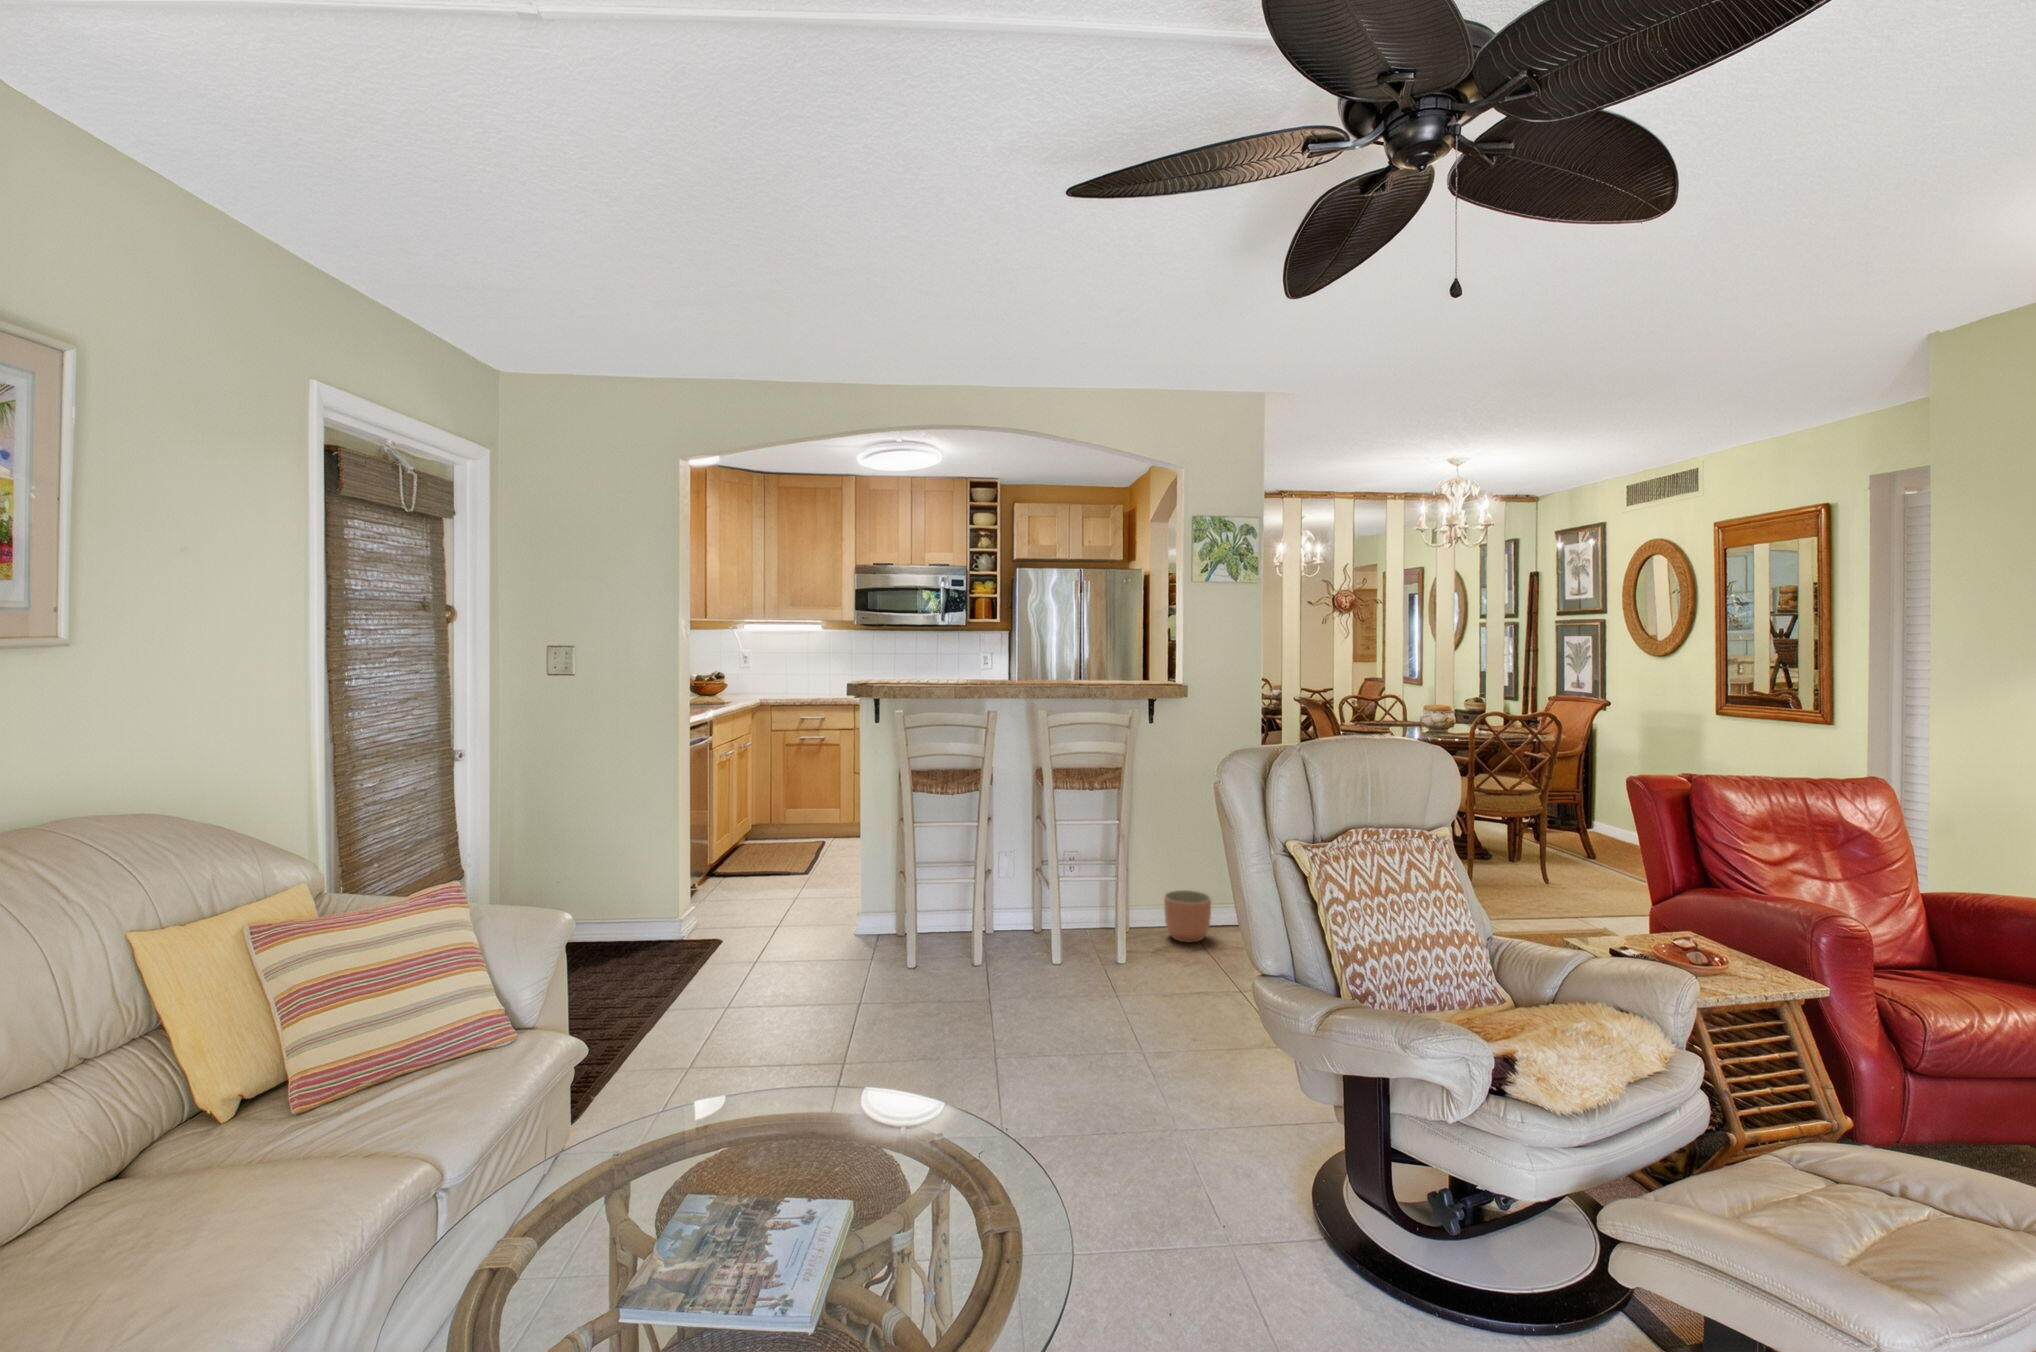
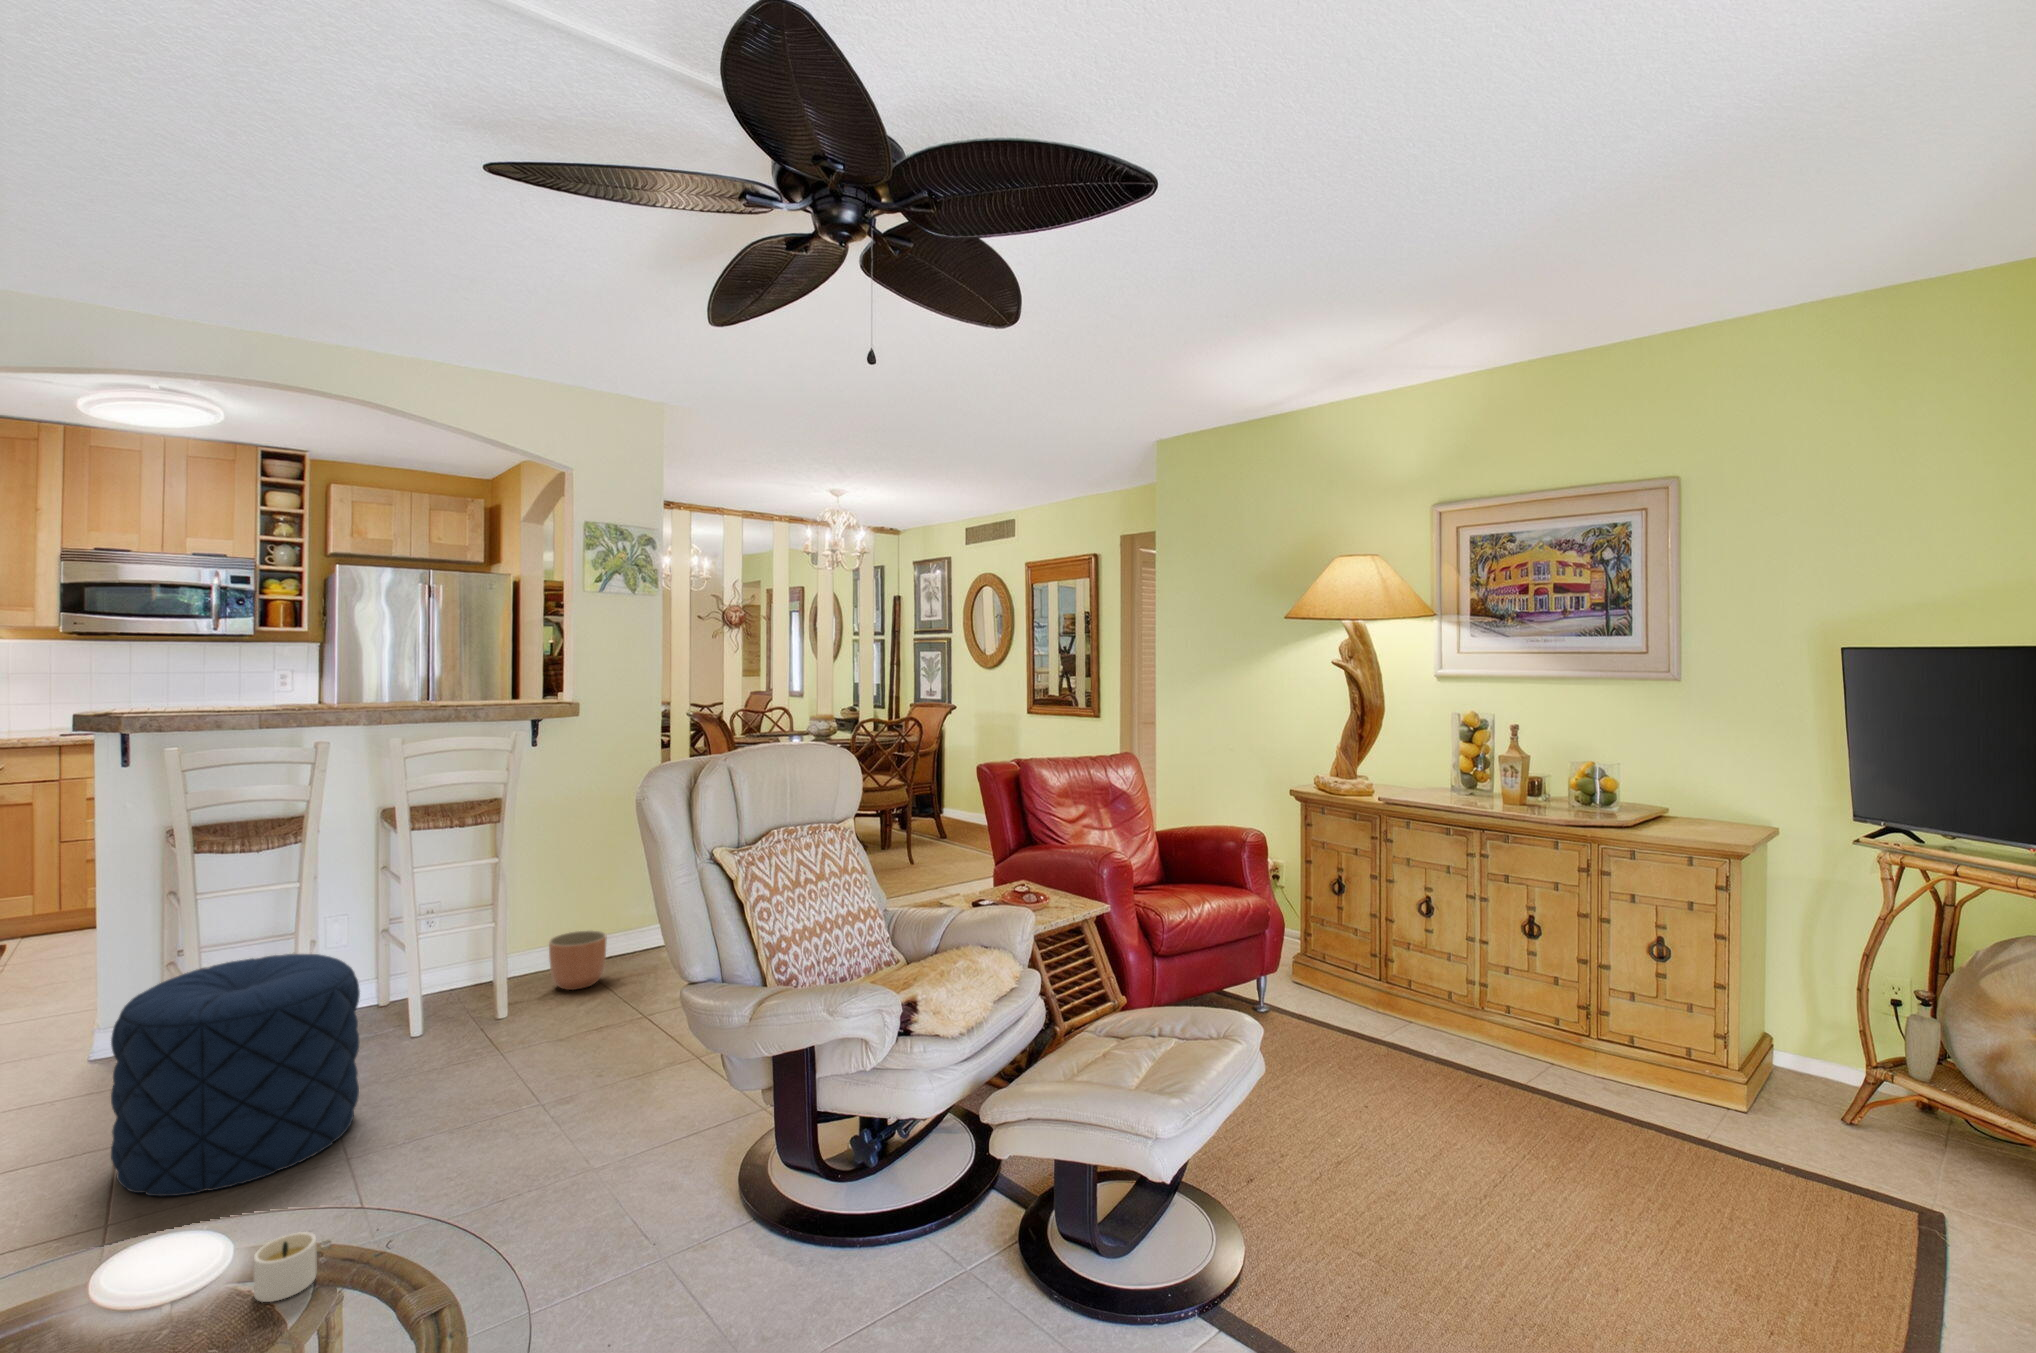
pouf: none [878,872,1019,1040] -> present [111,954,360,1196]
candle: none [895,1113,954,1165] -> present [254,1232,316,1302]

